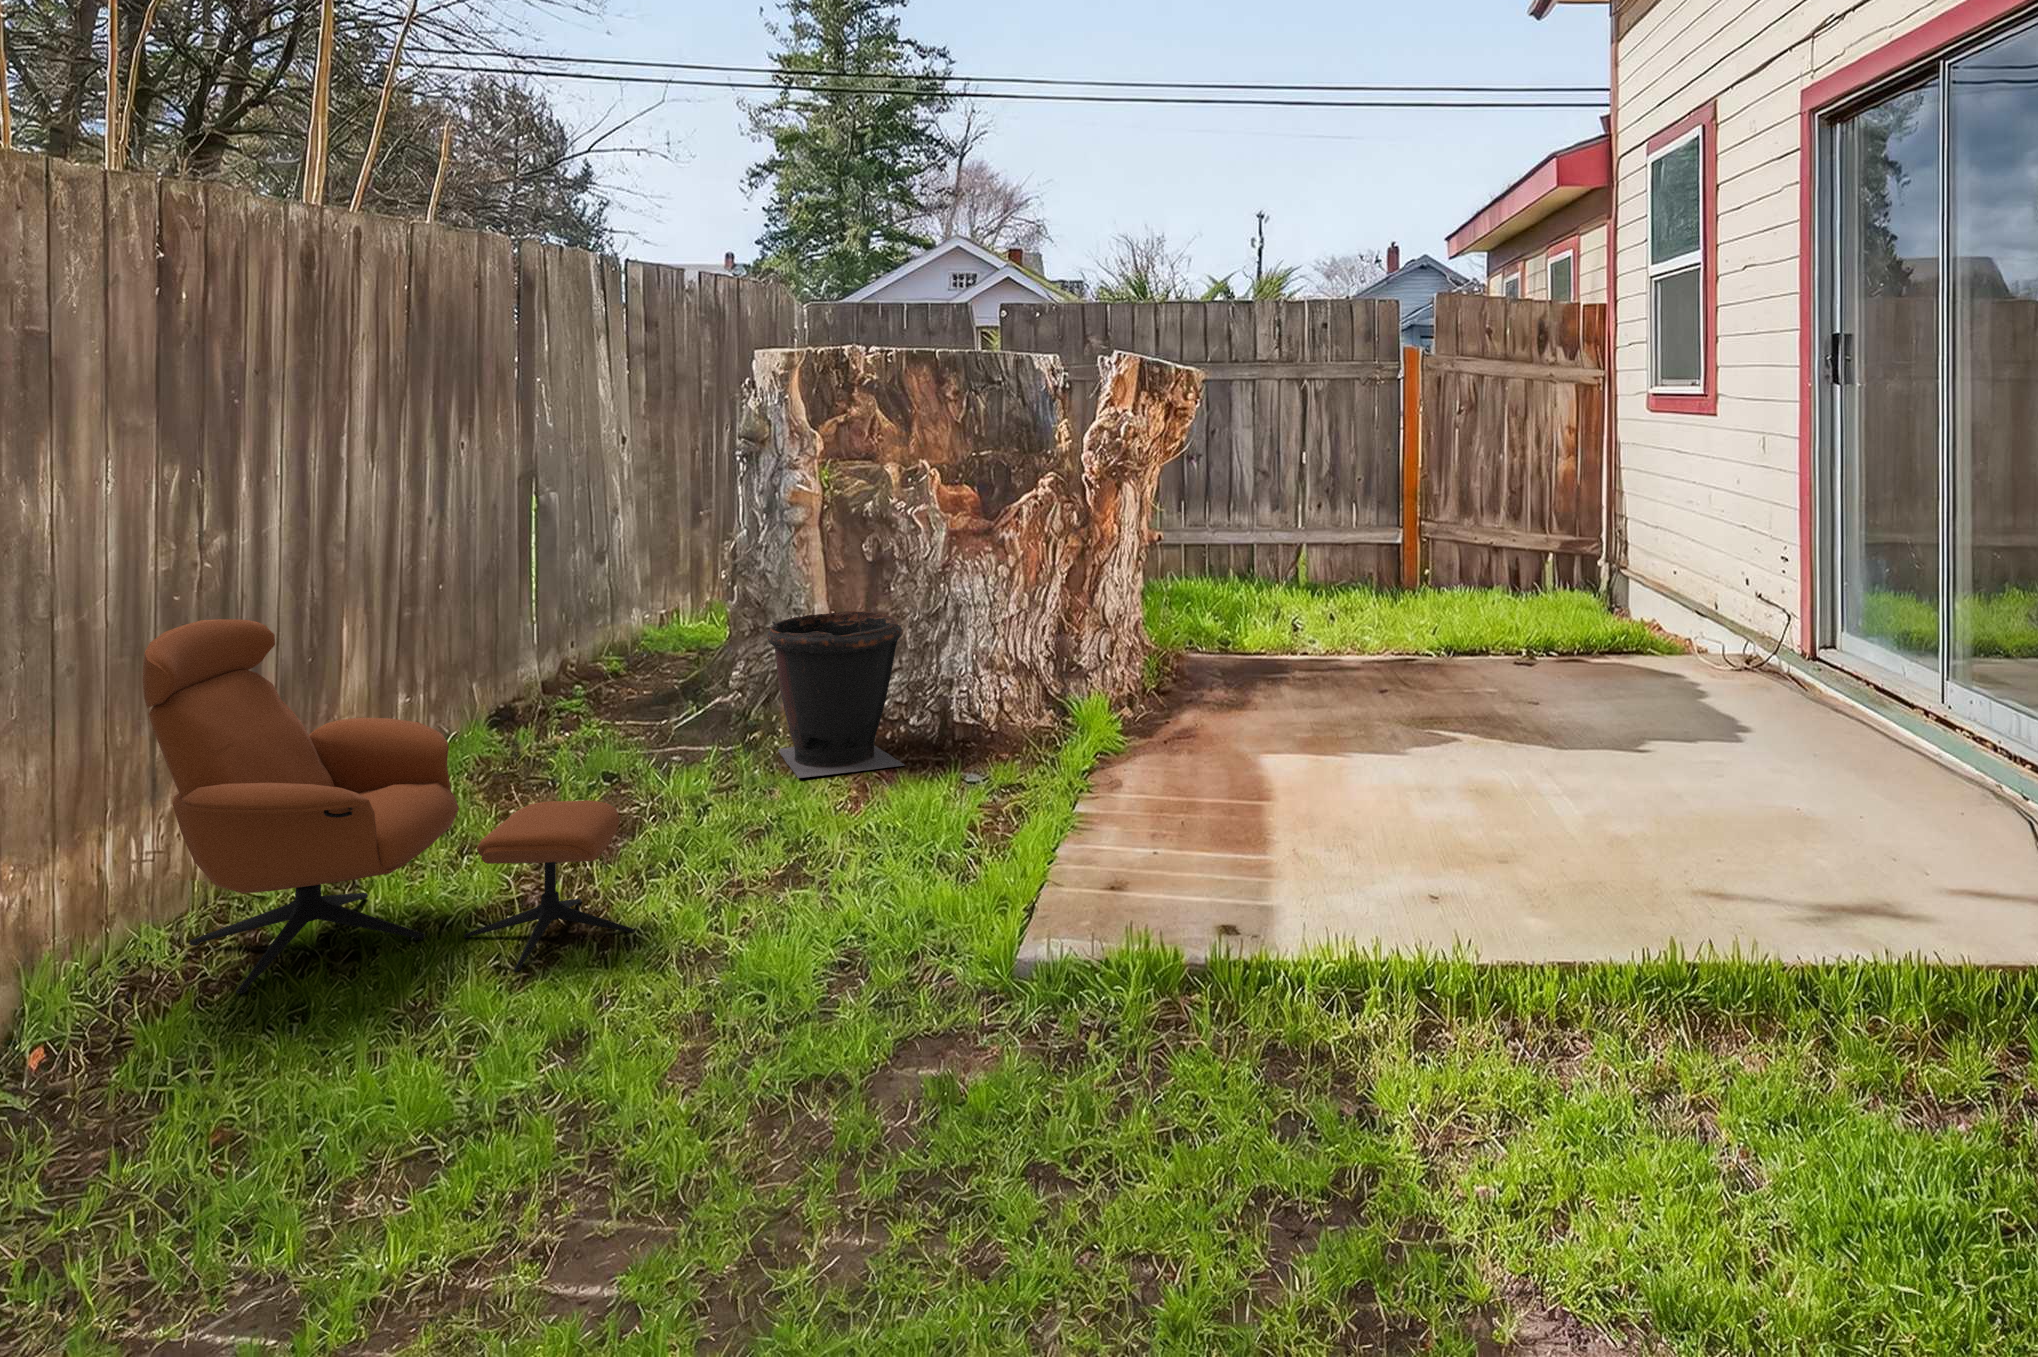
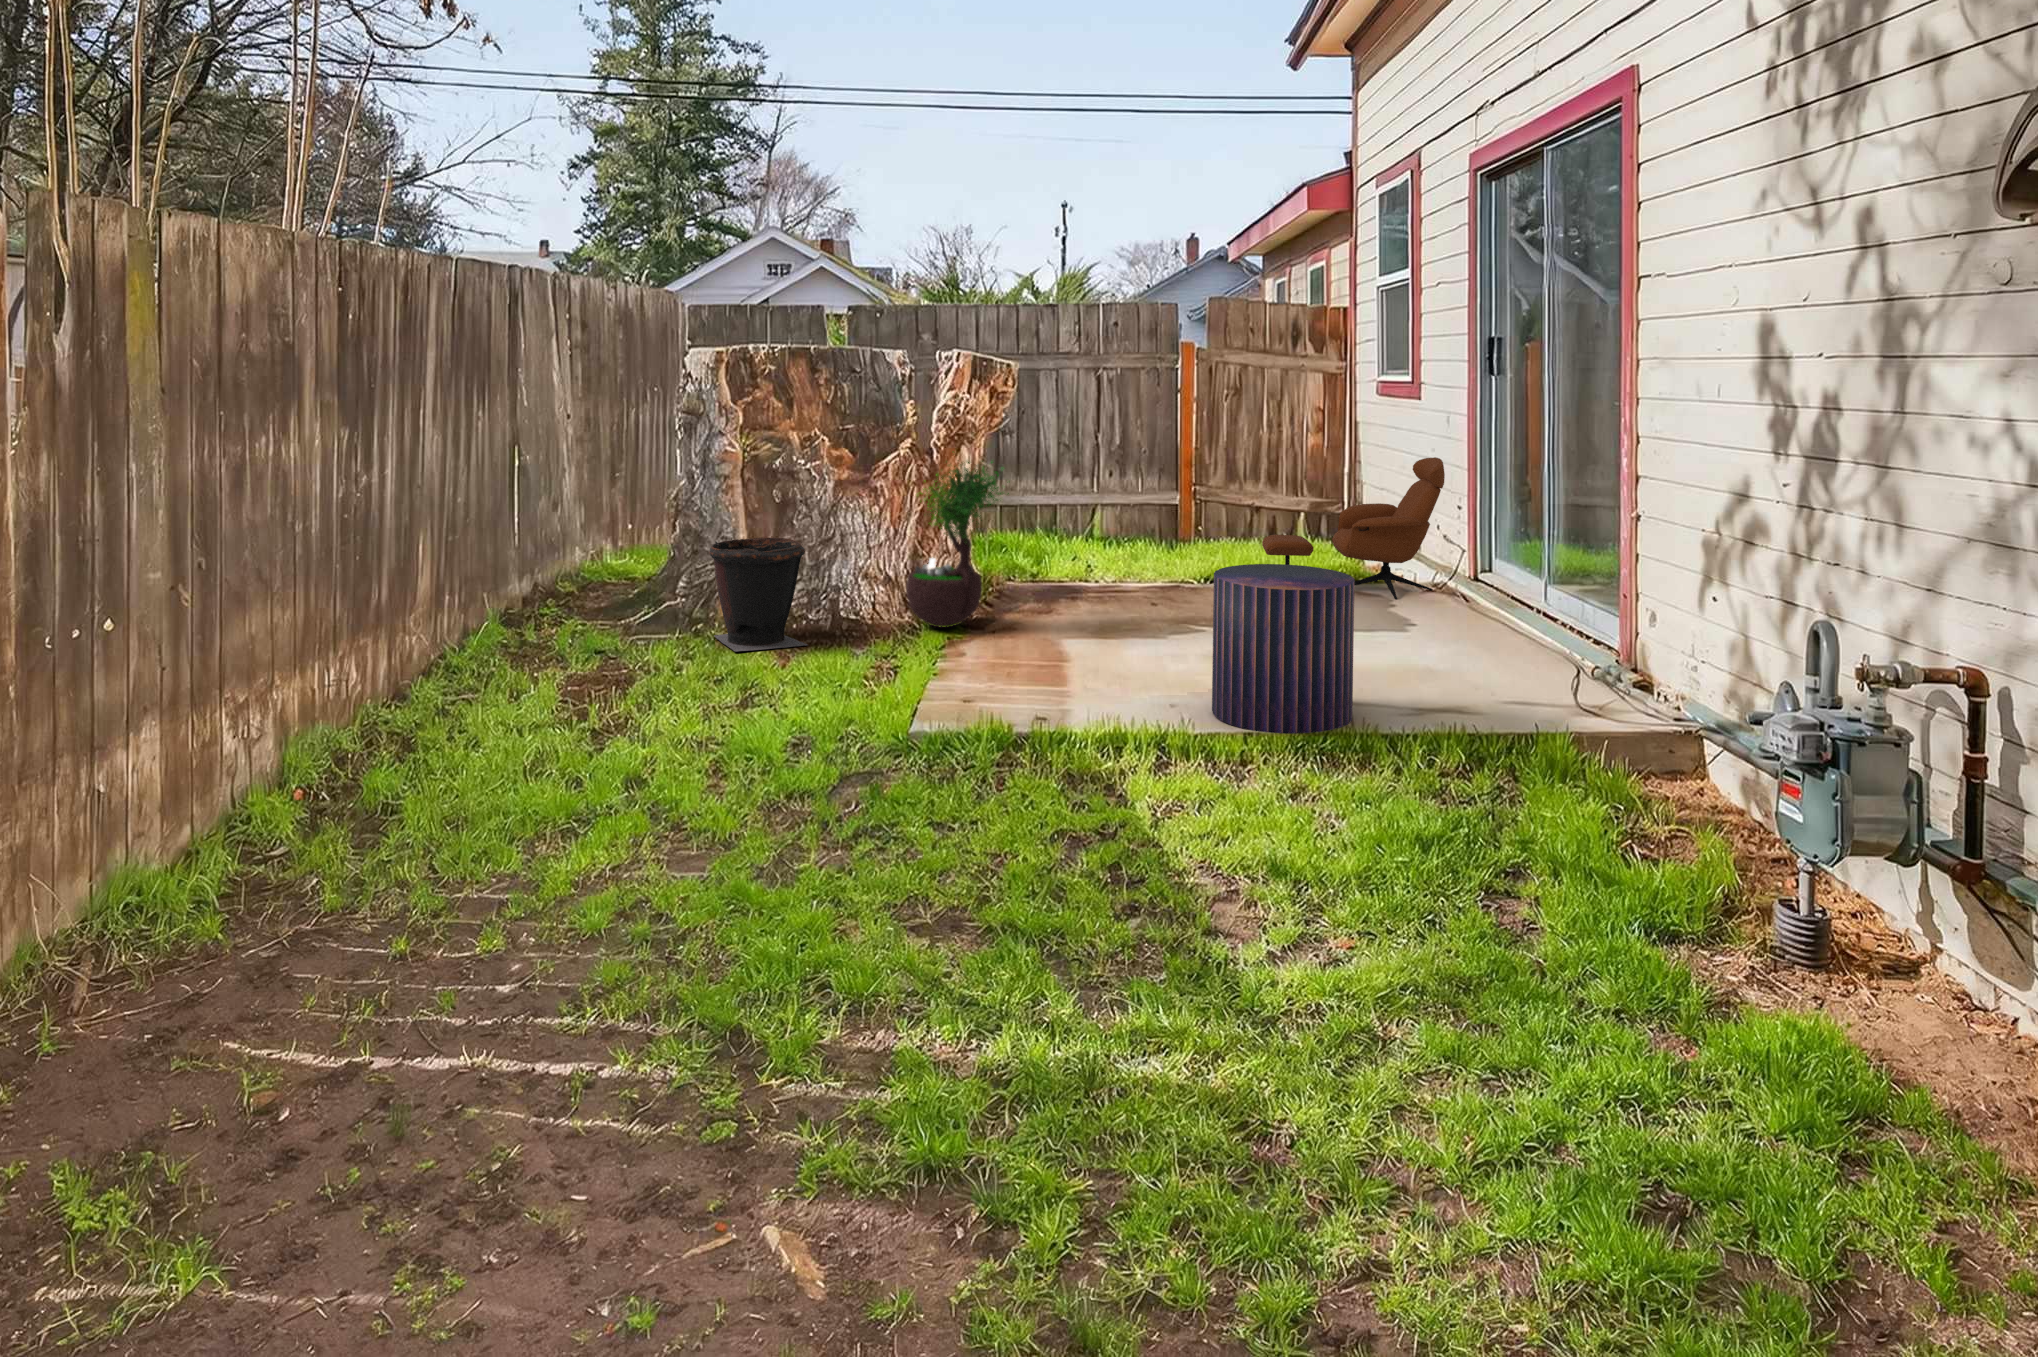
potted tree: none [1046,491,1188,734] -> present [906,451,1009,628]
lounge chair: present [142,619,635,994] -> present [1262,457,1445,599]
pouf: none [1492,672,1721,966] -> present [1212,564,1354,733]

